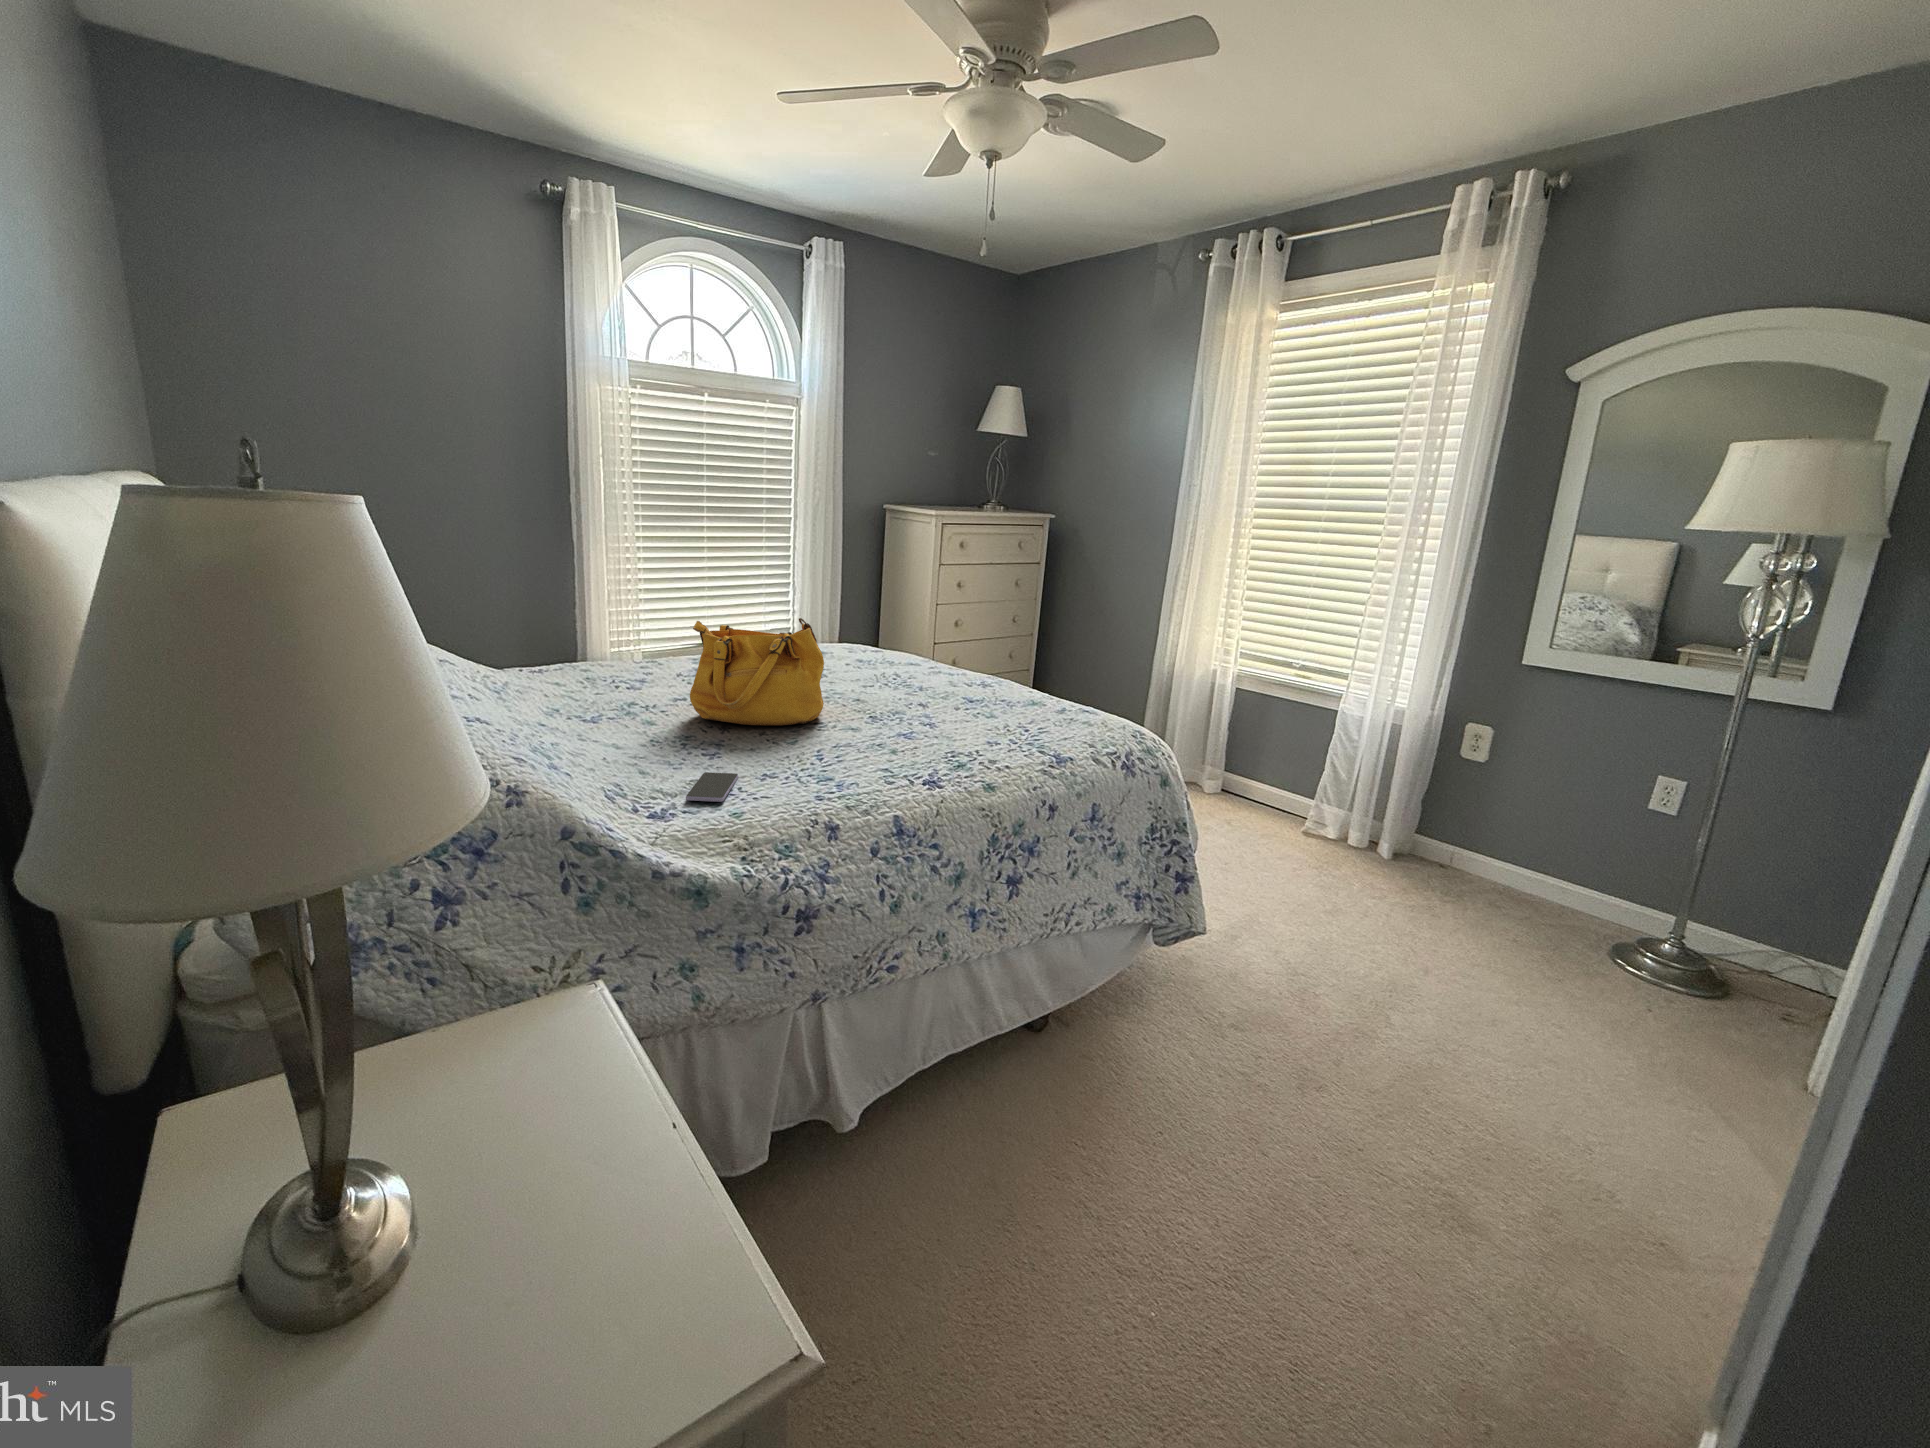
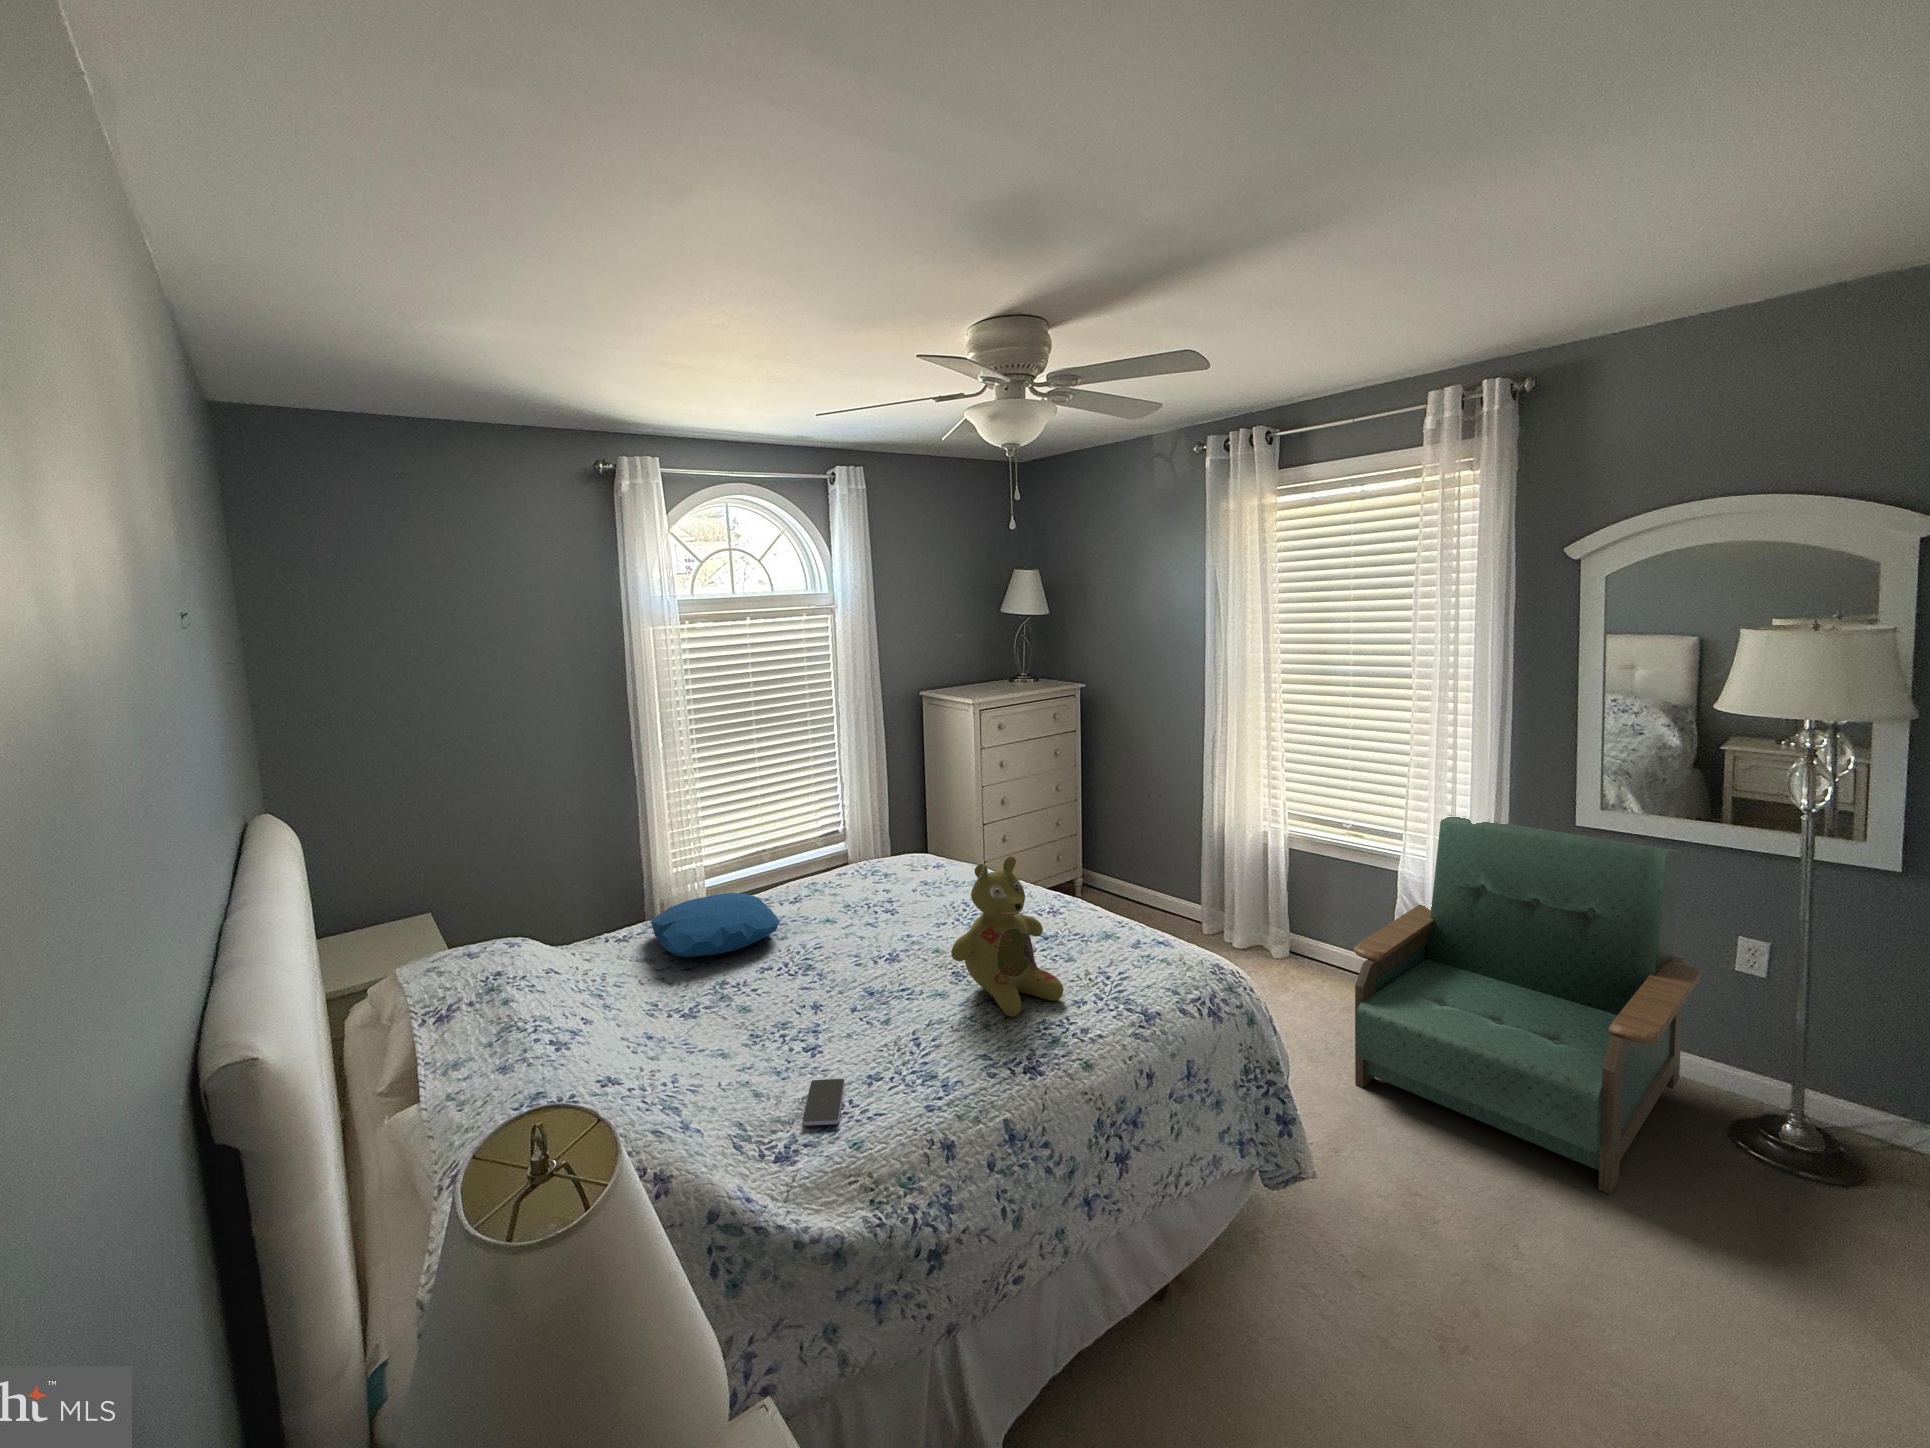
stuffed bear: none [868,595,979,746] -> present [951,856,1063,1016]
handbag: present [690,618,824,725] -> none [777,885,906,1001]
pillow: none [571,641,704,686] -> present [651,893,780,957]
armchair: none [1261,651,1619,989] -> present [1353,815,1702,1194]

